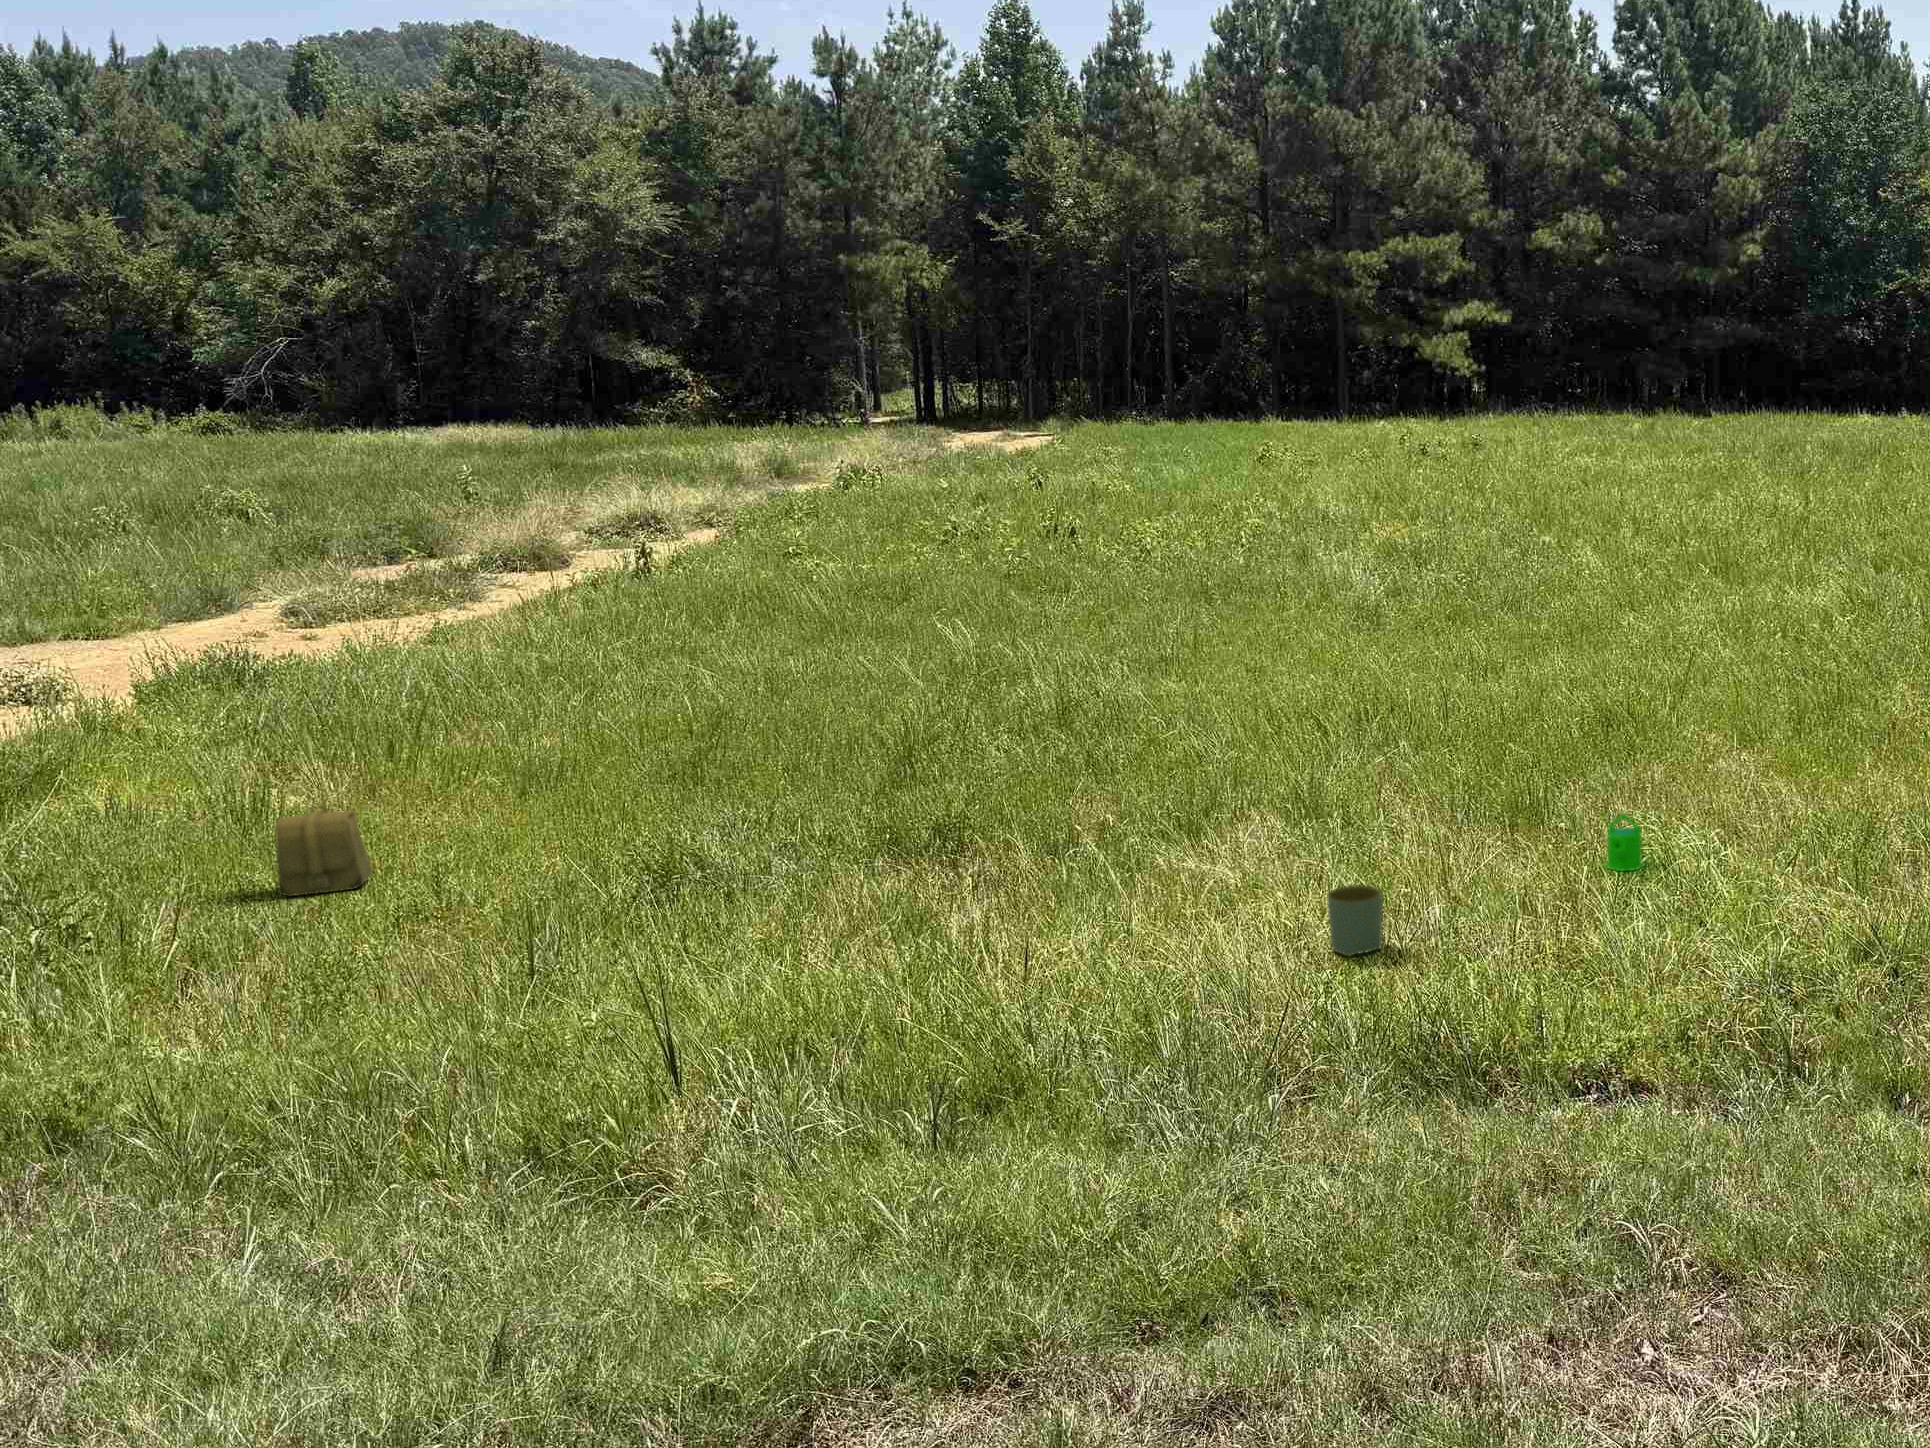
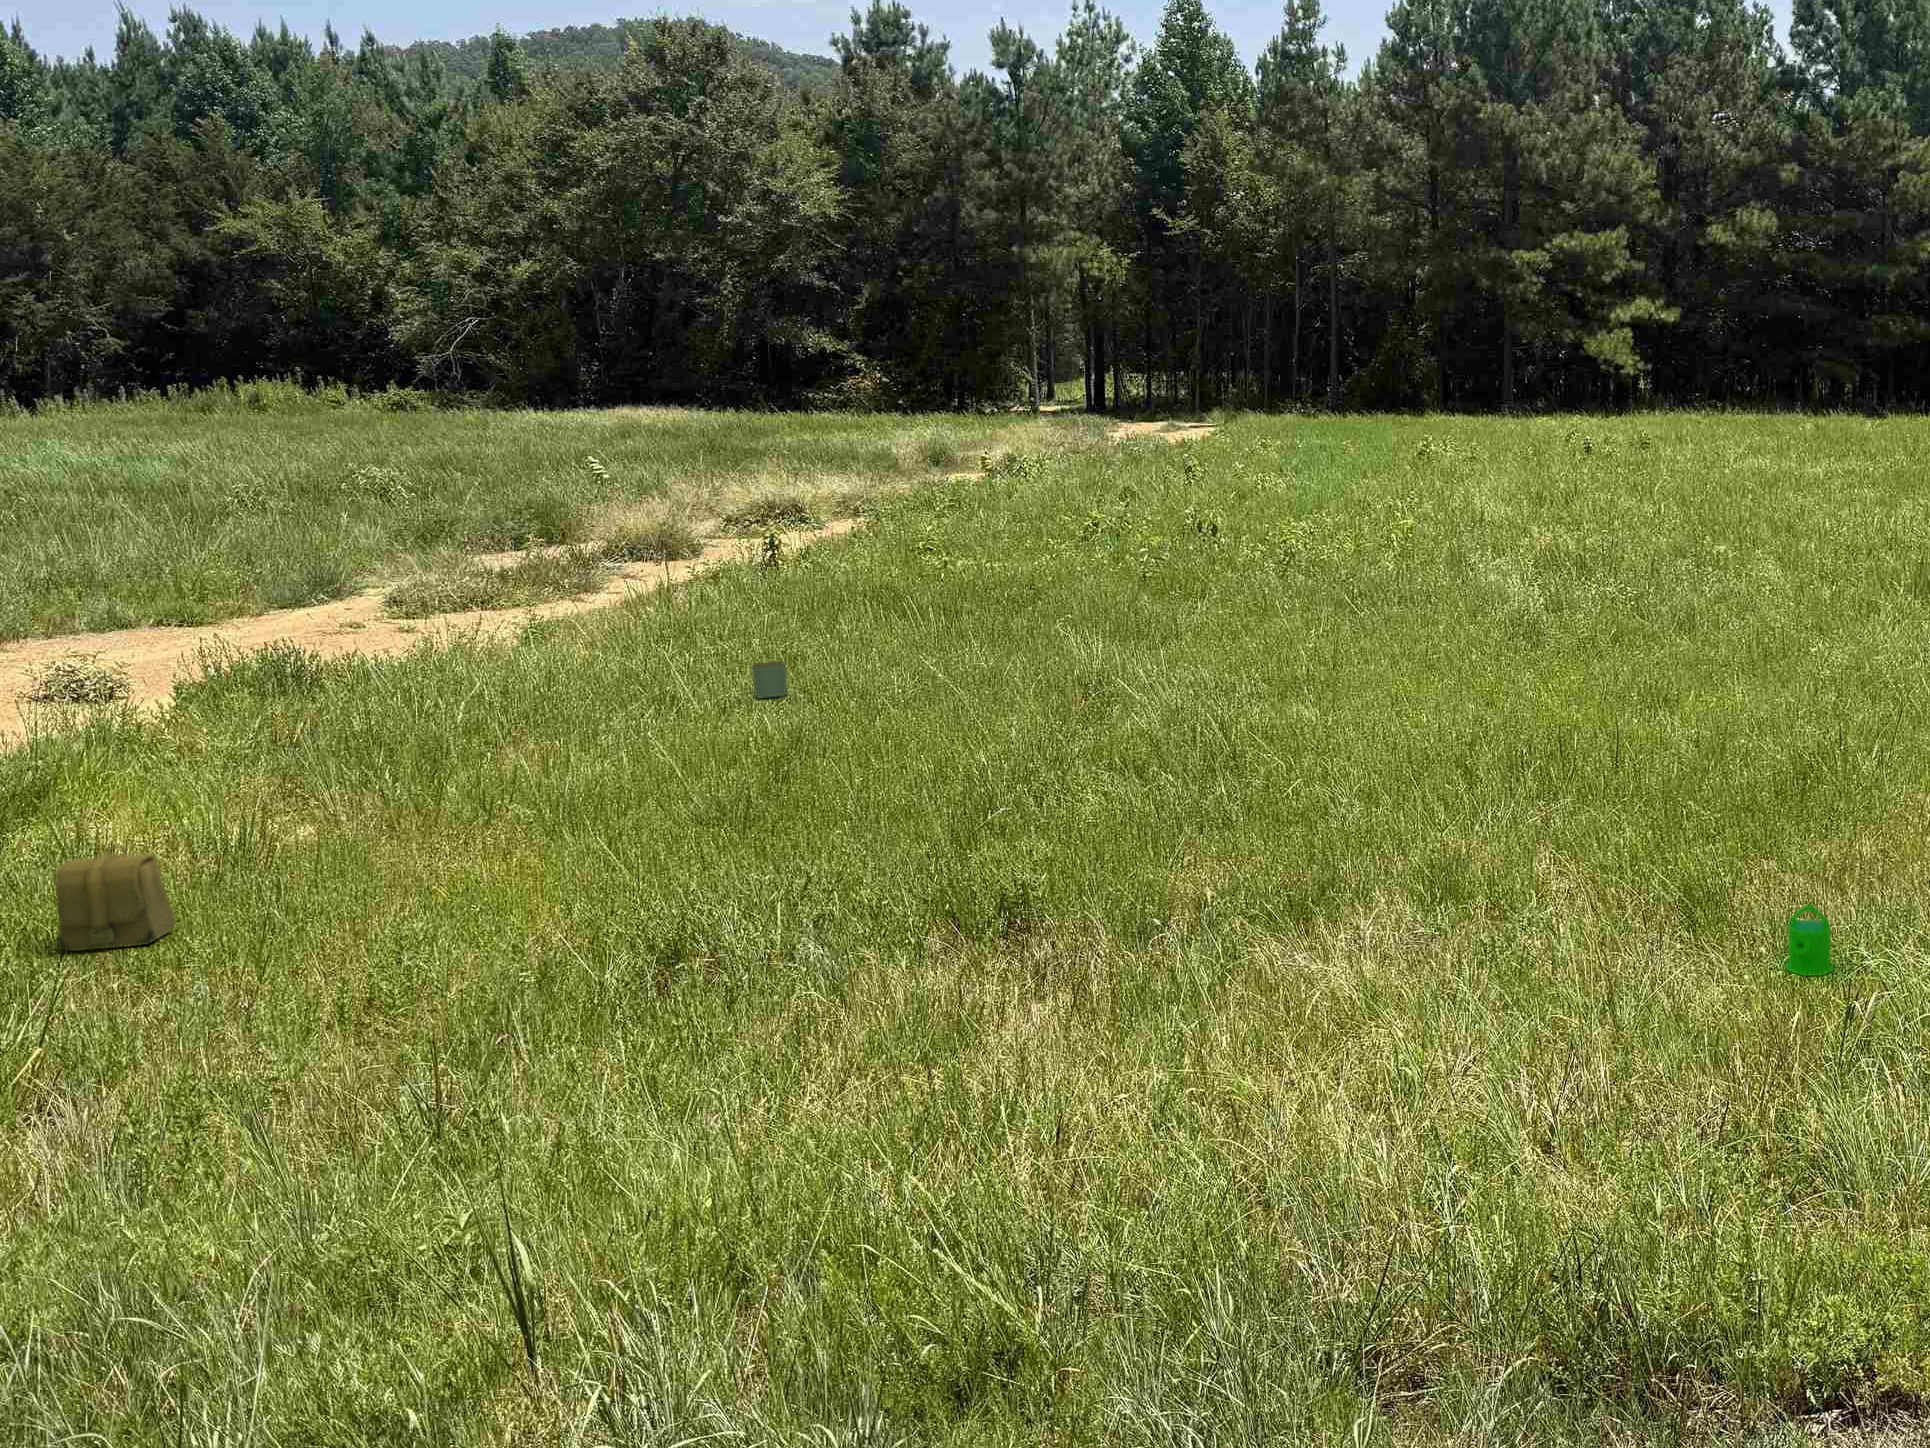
watering can: present [1606,814,1645,871] -> present [1785,905,1834,976]
planter: present [1327,885,1383,956] -> present [751,661,787,699]

